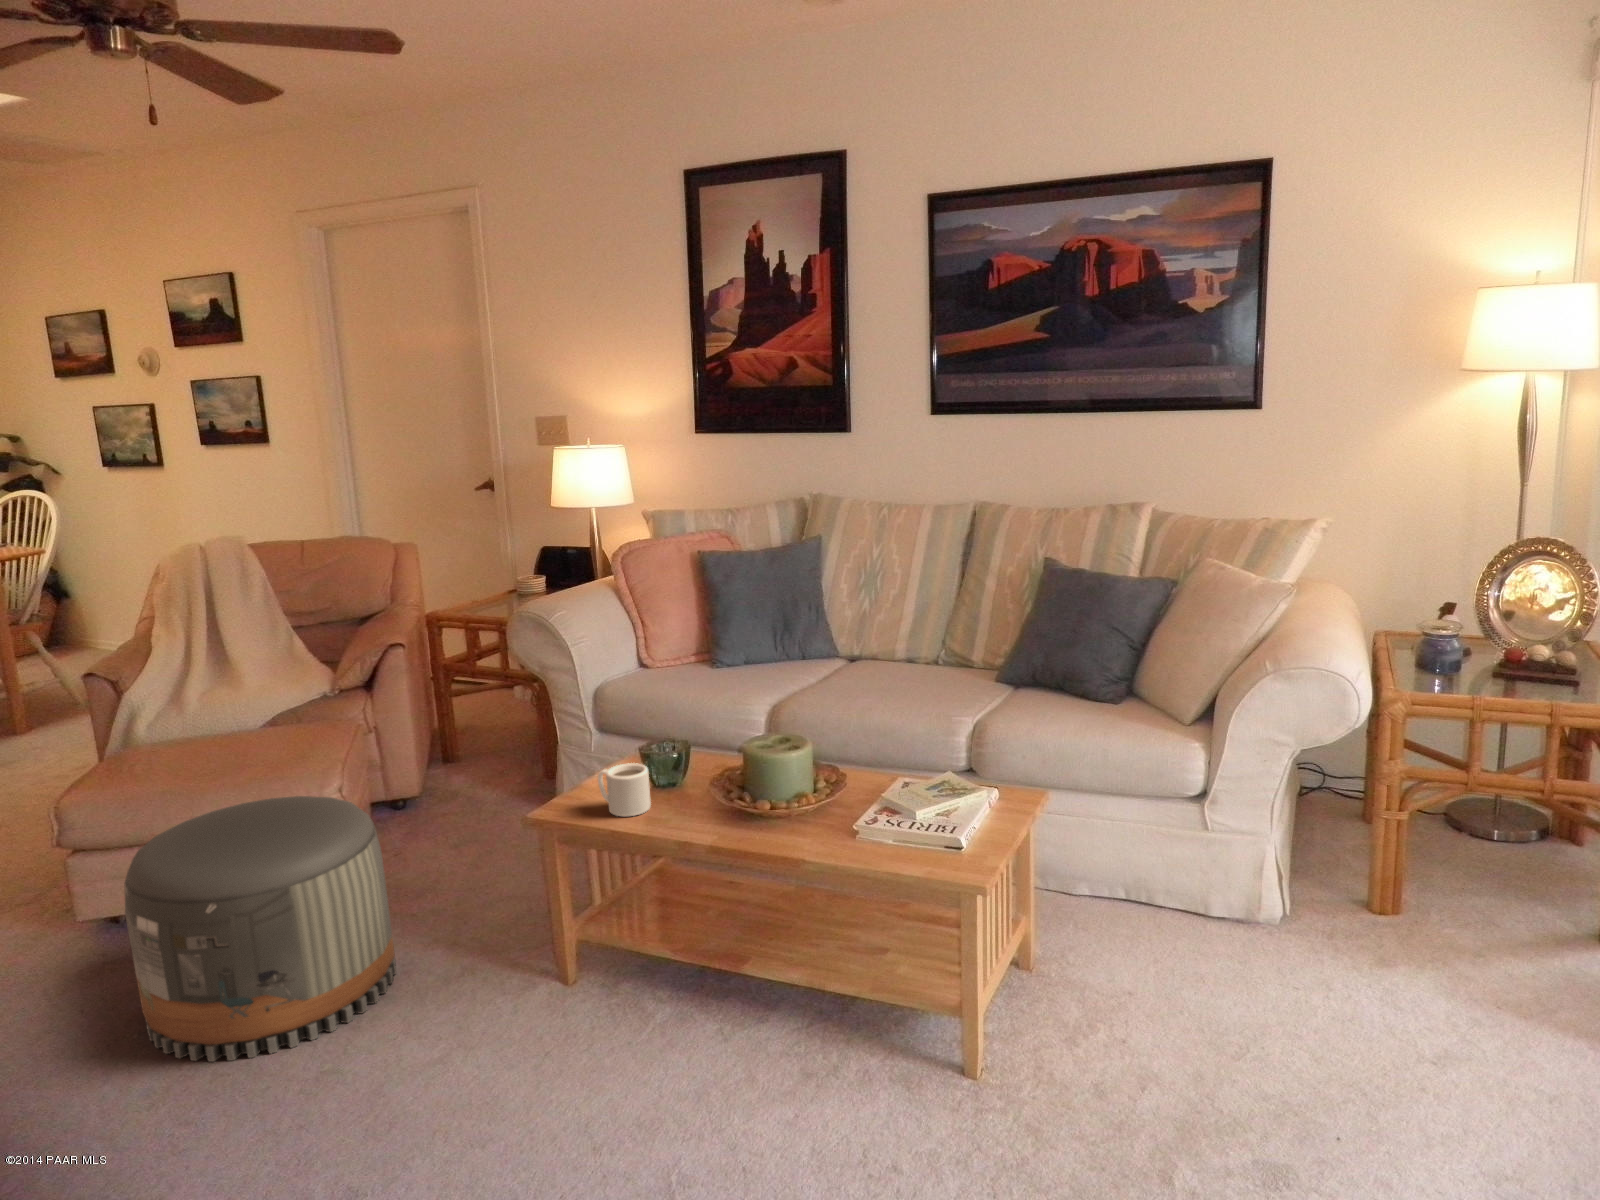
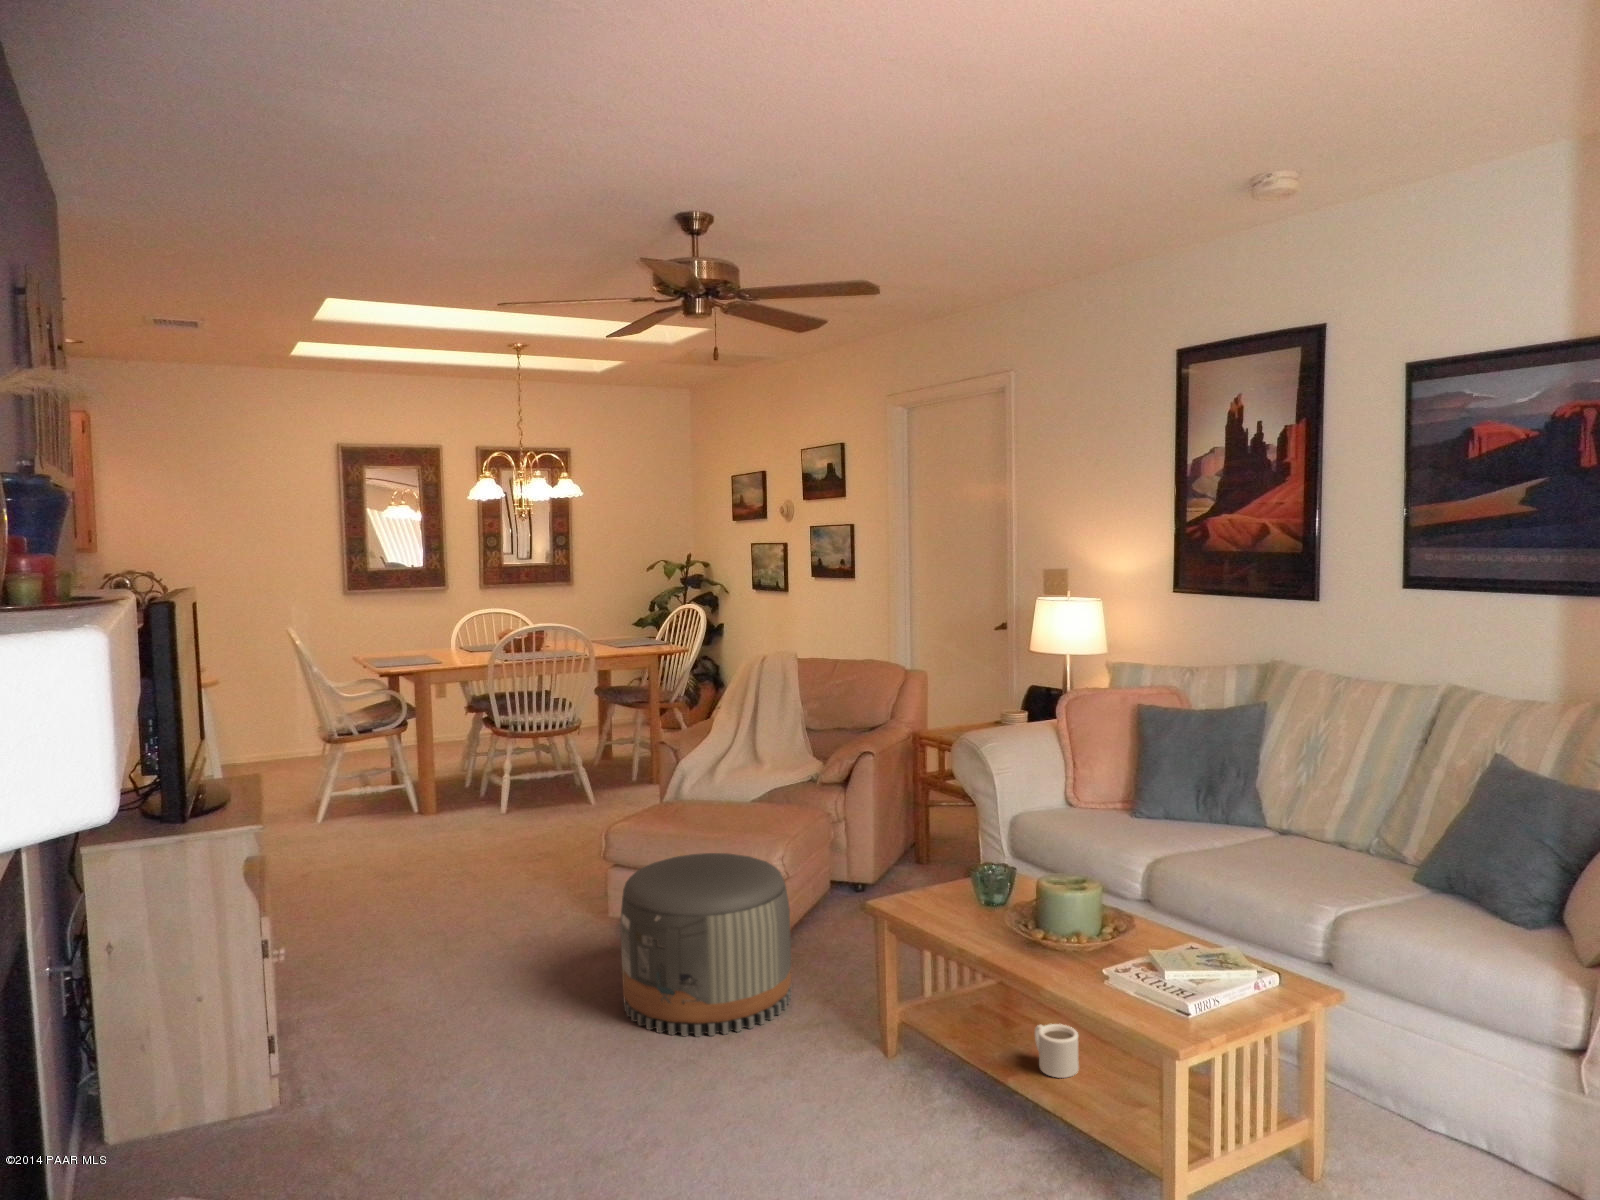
mug: present [598,763,651,816] -> present [1035,1024,1079,1078]

